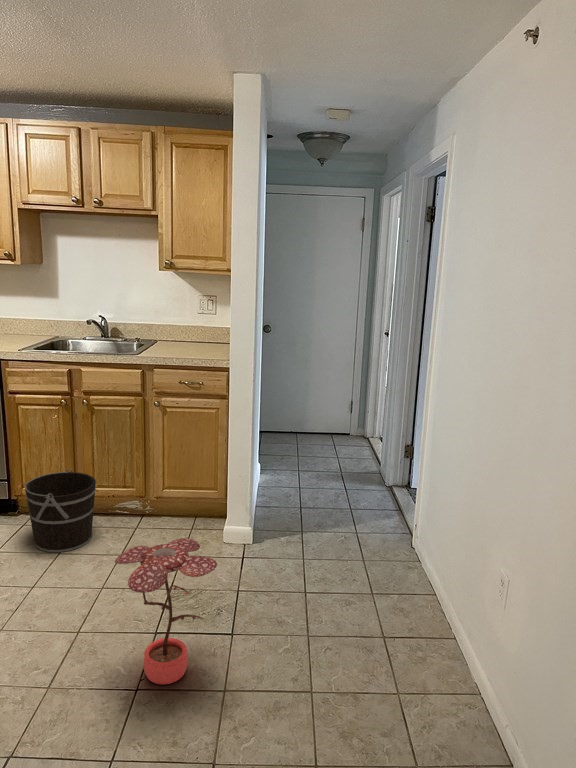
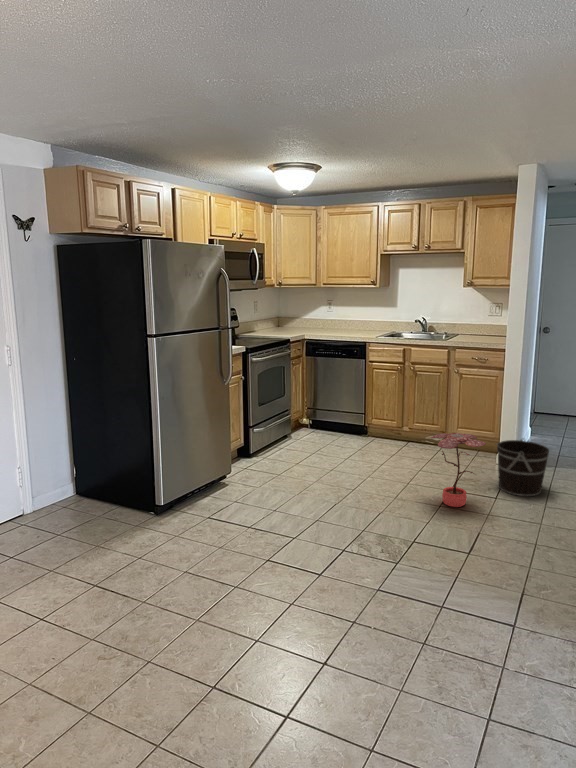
bucket: present [24,469,96,552] -> present [497,439,549,496]

